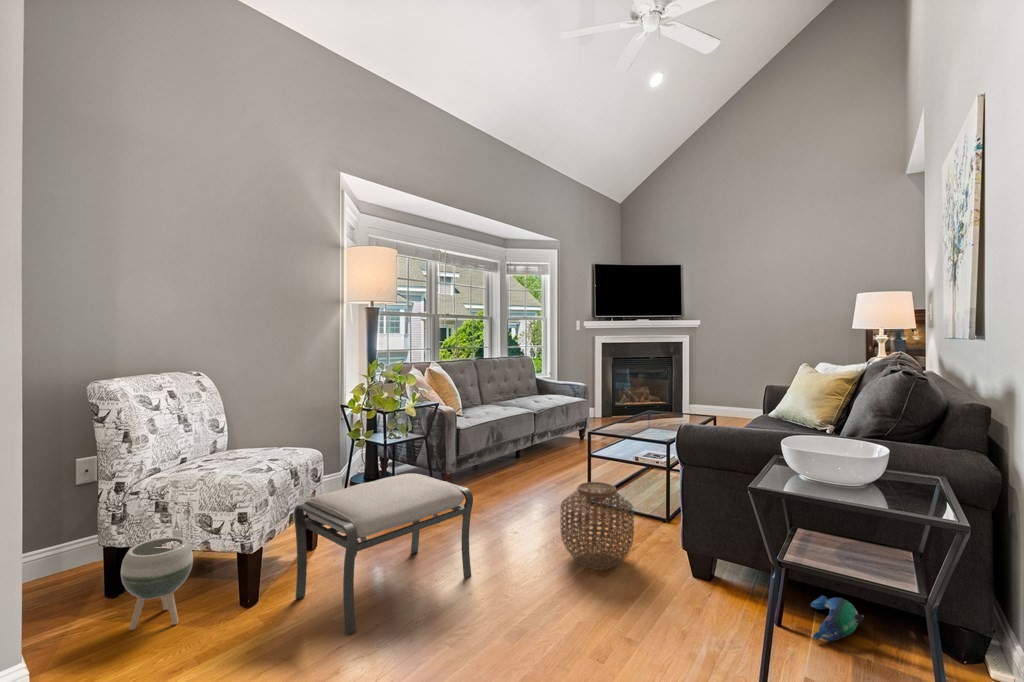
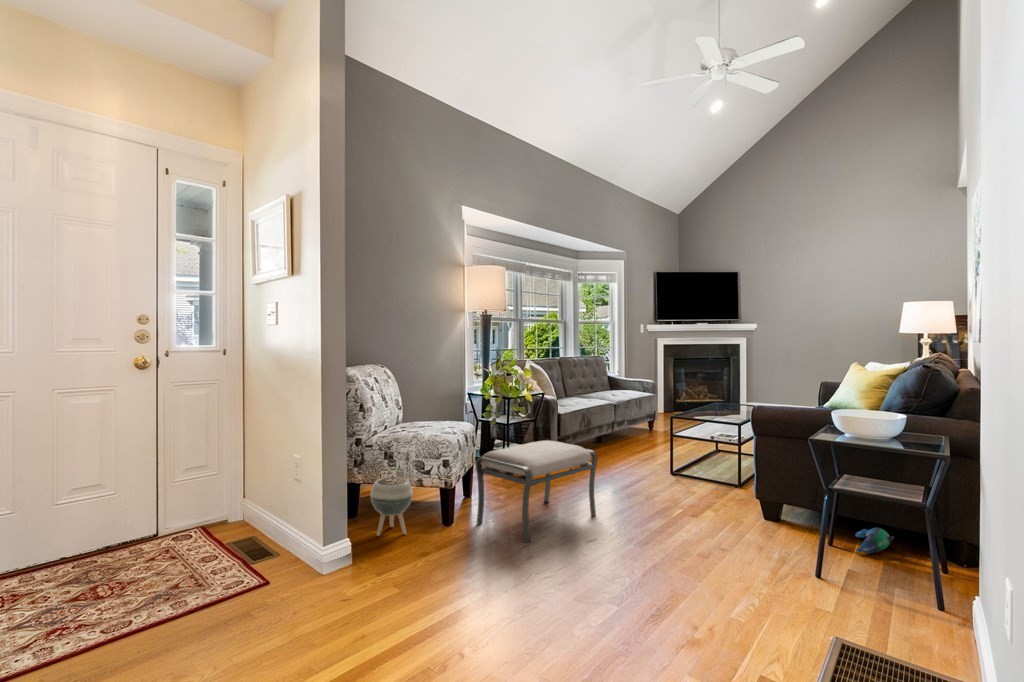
woven basket: present [560,482,634,570] -> none [660,450,718,514]

